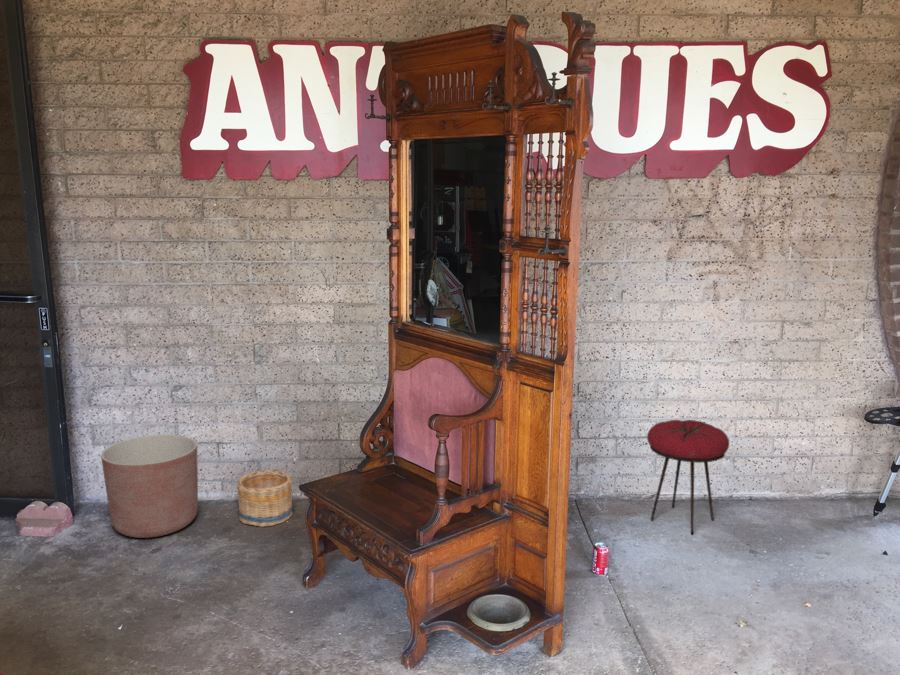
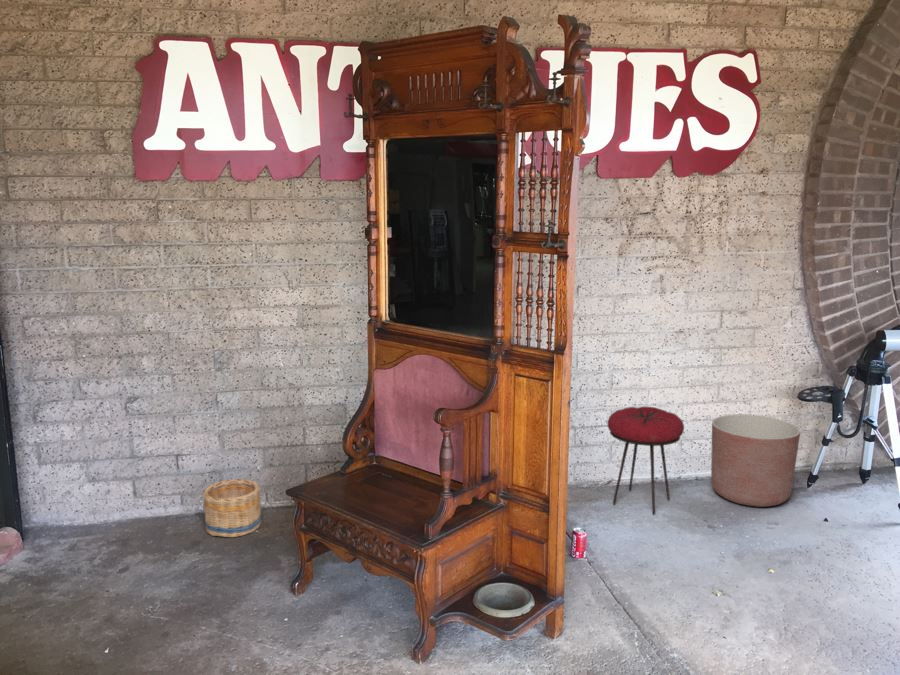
planter: present [101,434,198,538] -> present [711,414,800,507]

